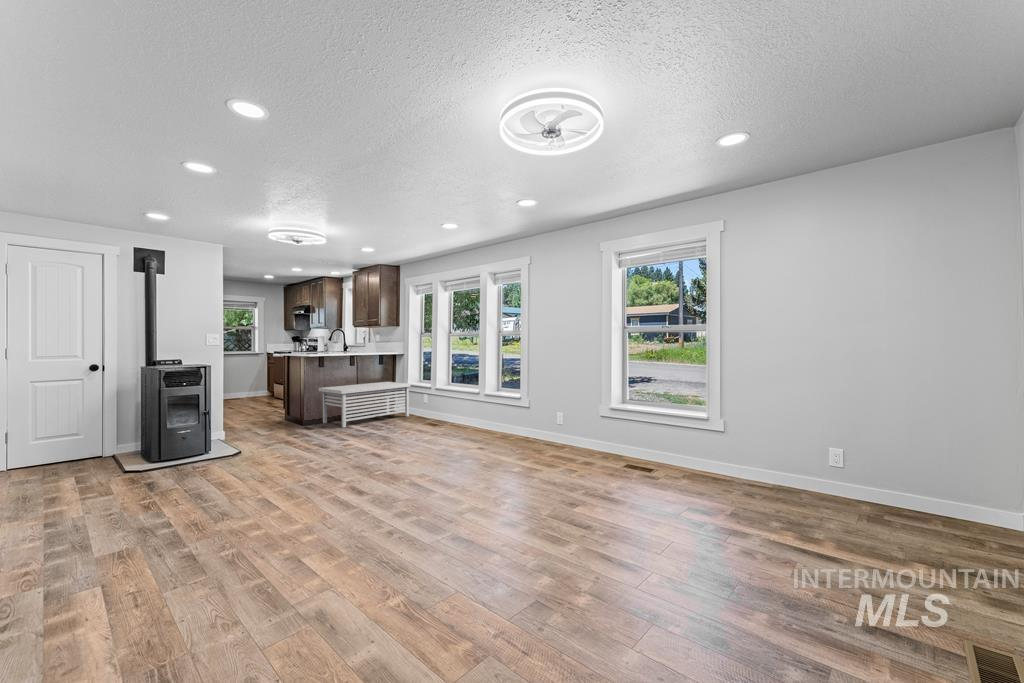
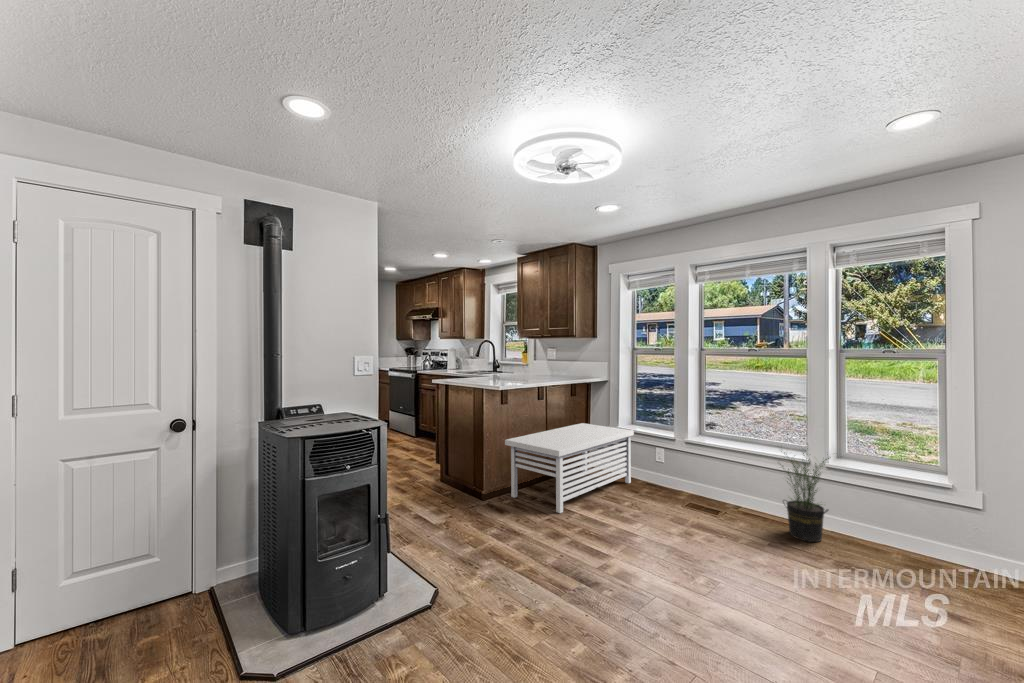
potted plant: none [455,382,480,432] -> present [782,448,831,542]

